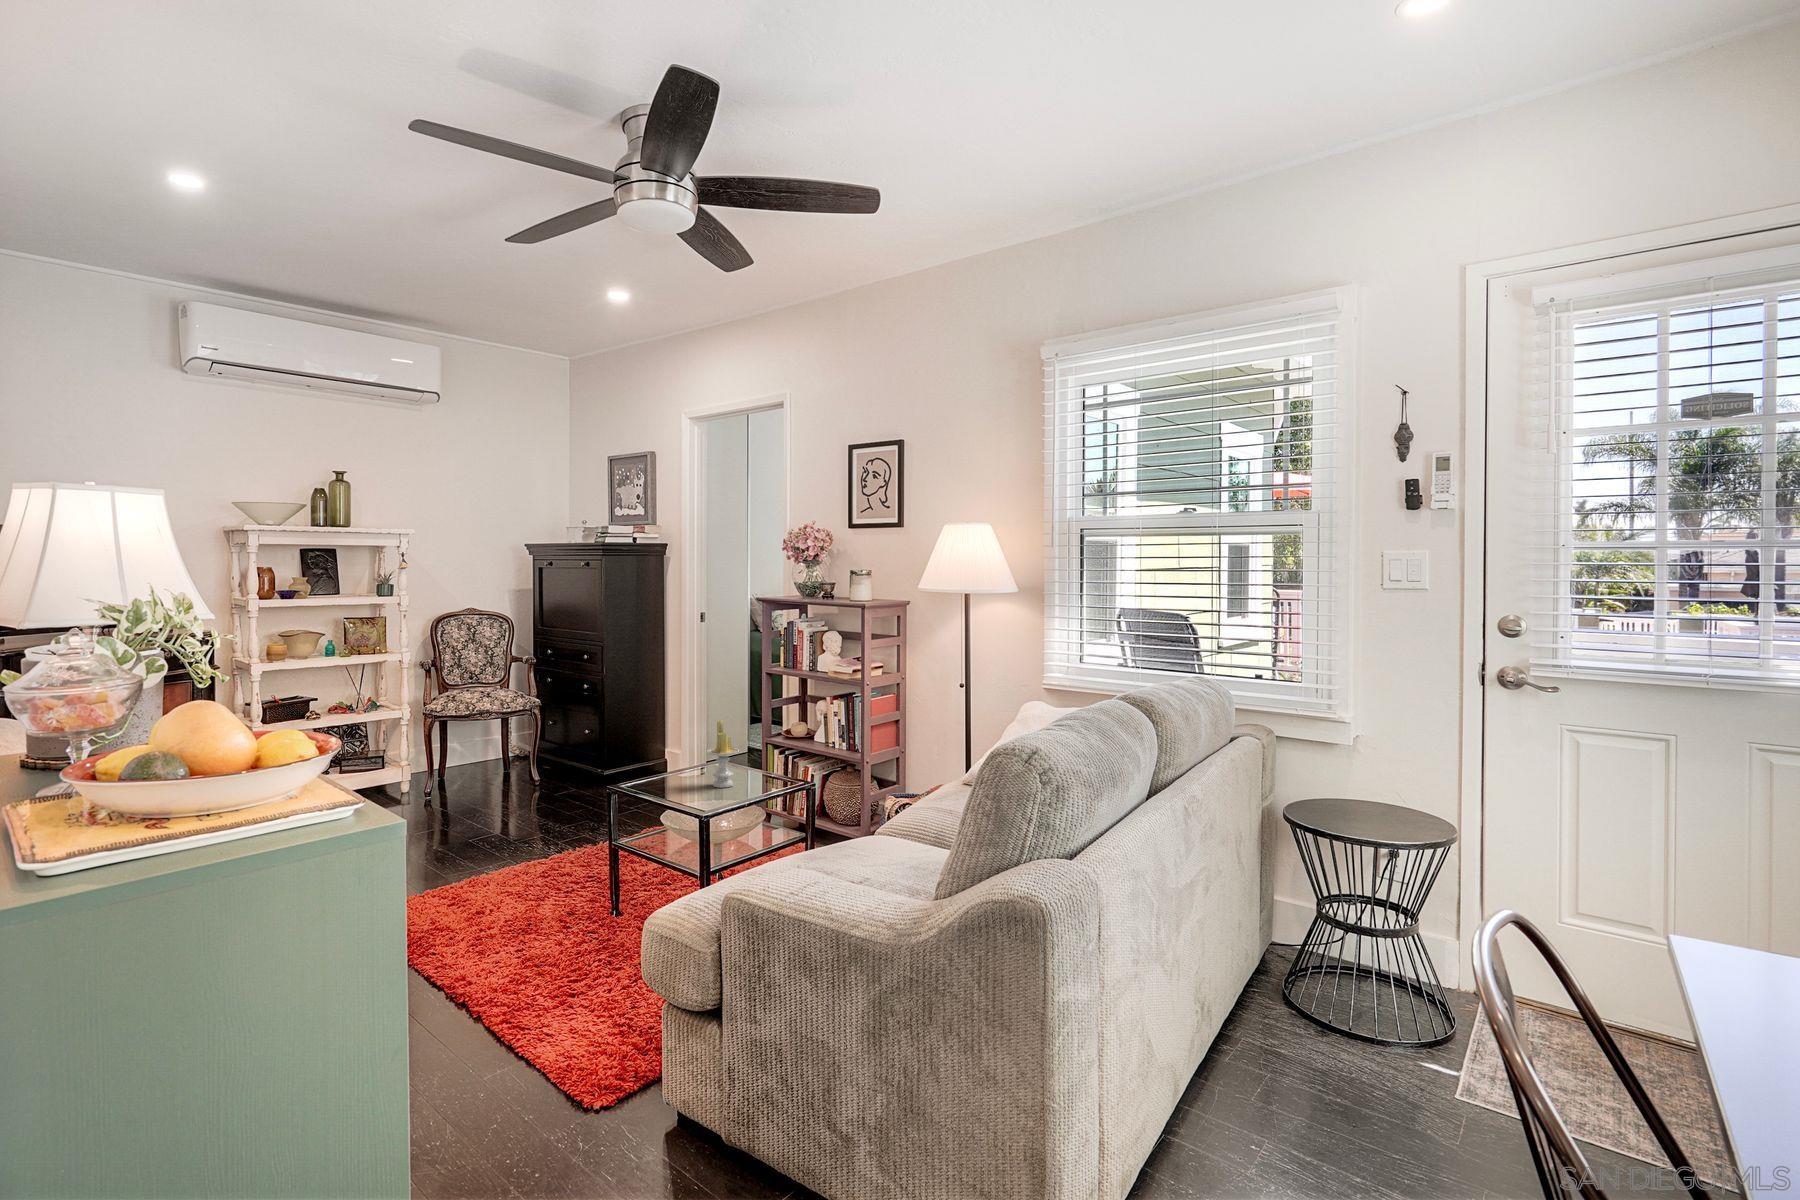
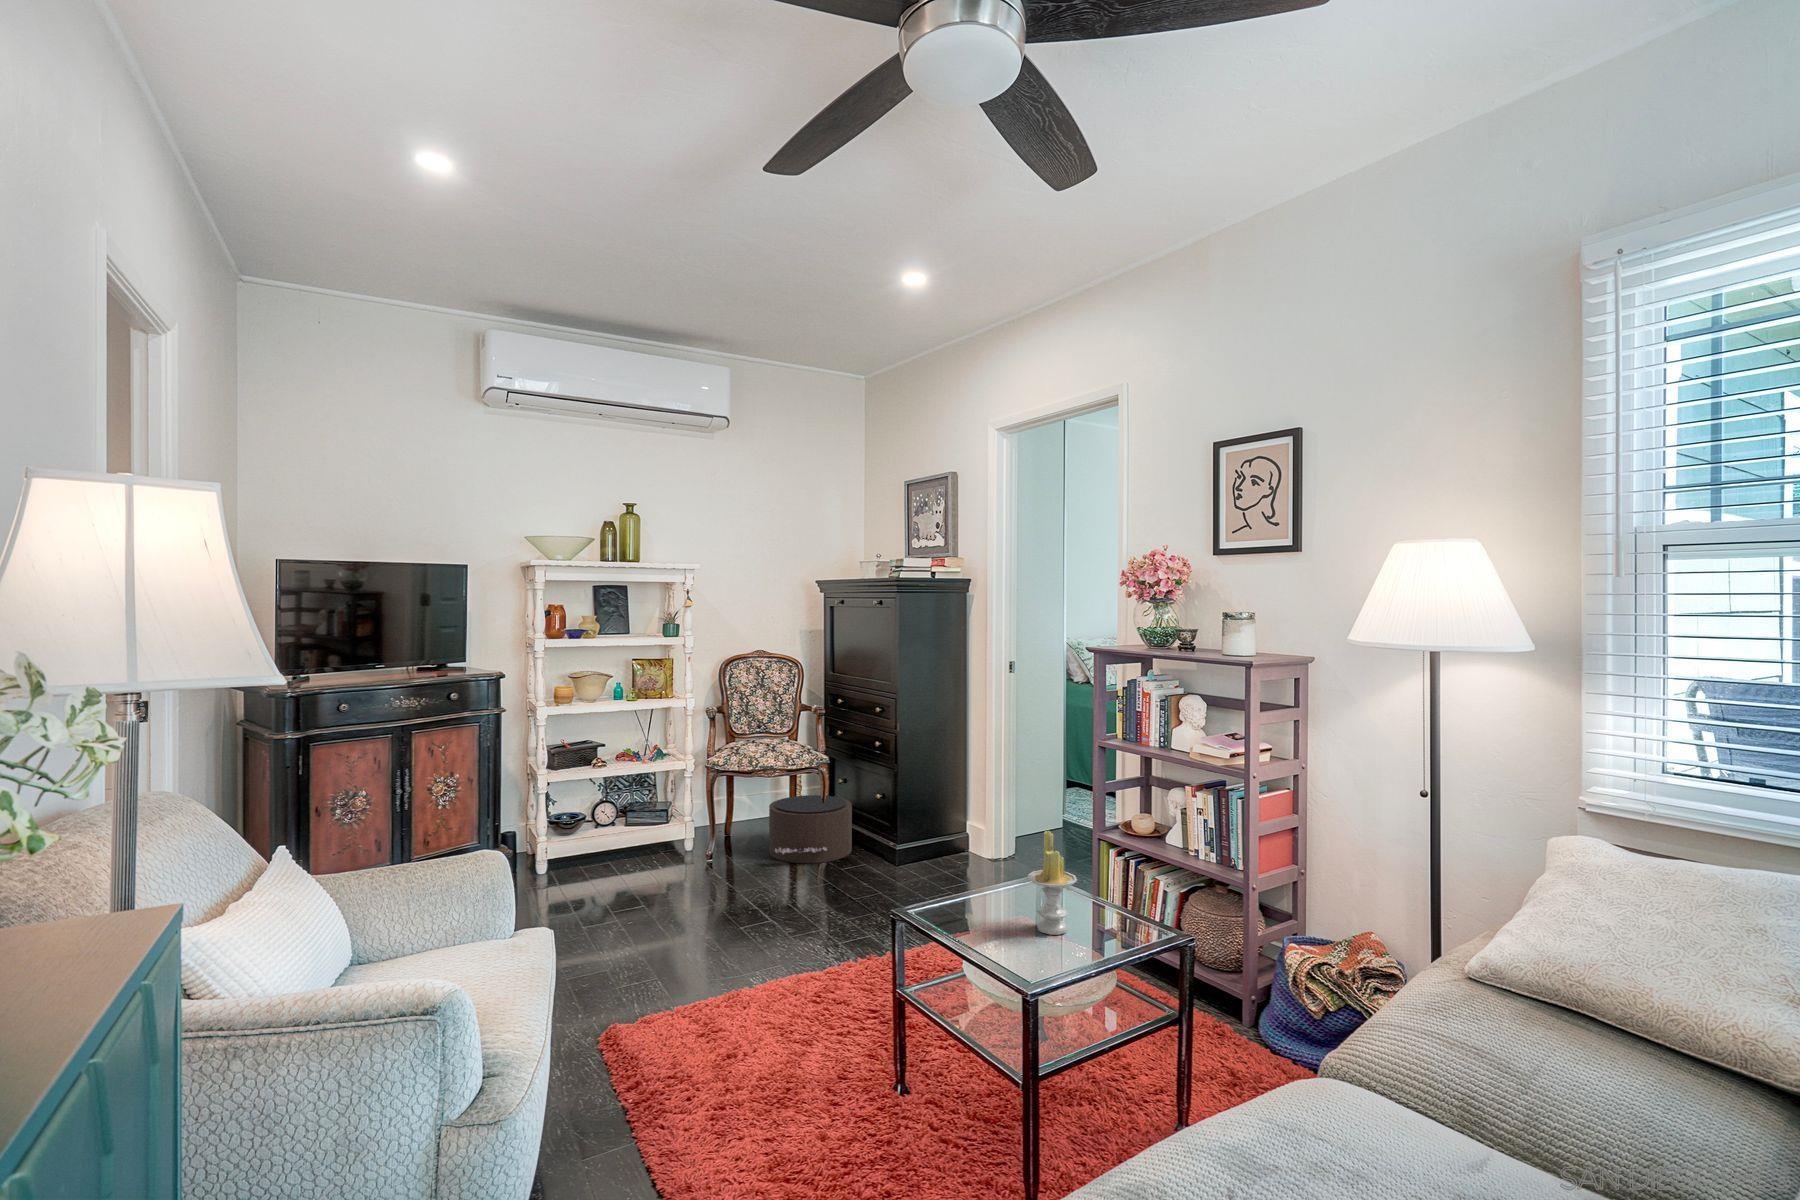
pouf: none [487,737,565,793] -> present [769,795,852,863]

